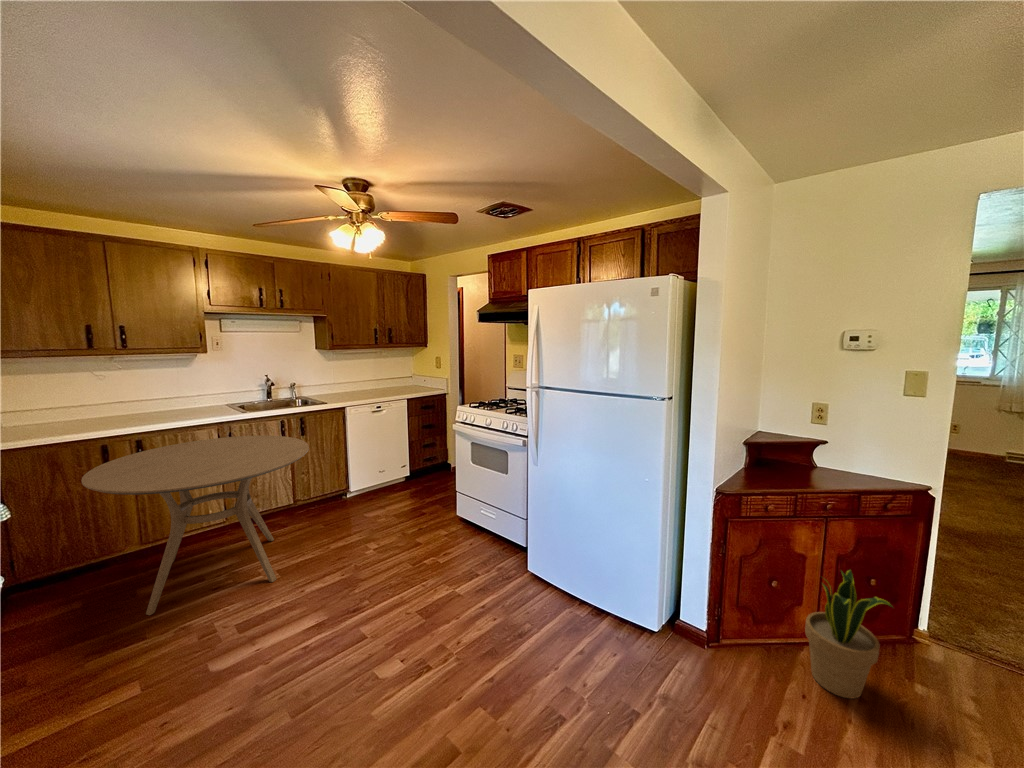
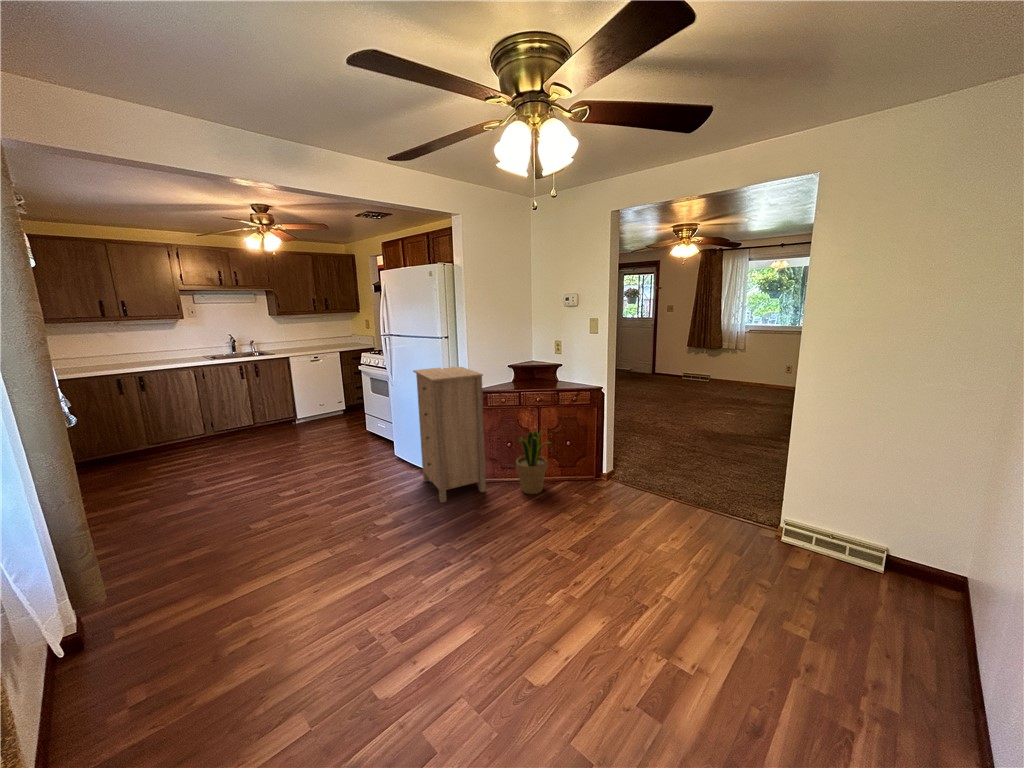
dining table: present [81,436,309,615] -> none [108,375,254,475]
storage cabinet: none [615,445,775,723] -> present [413,367,486,502]

